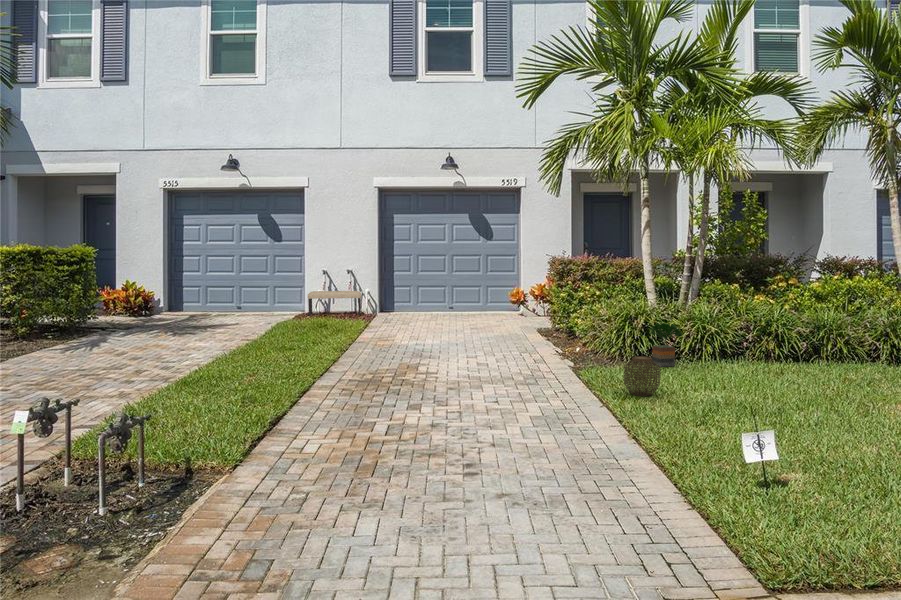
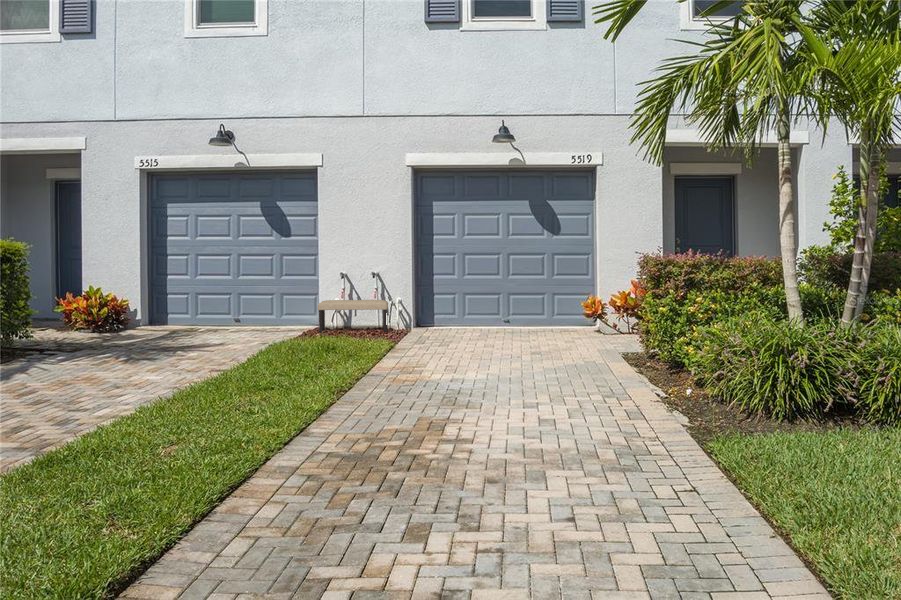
potted tree: present [650,323,682,367] -> none [817,361,878,434]
woven basket: present [624,356,660,396] -> none [802,433,874,508]

